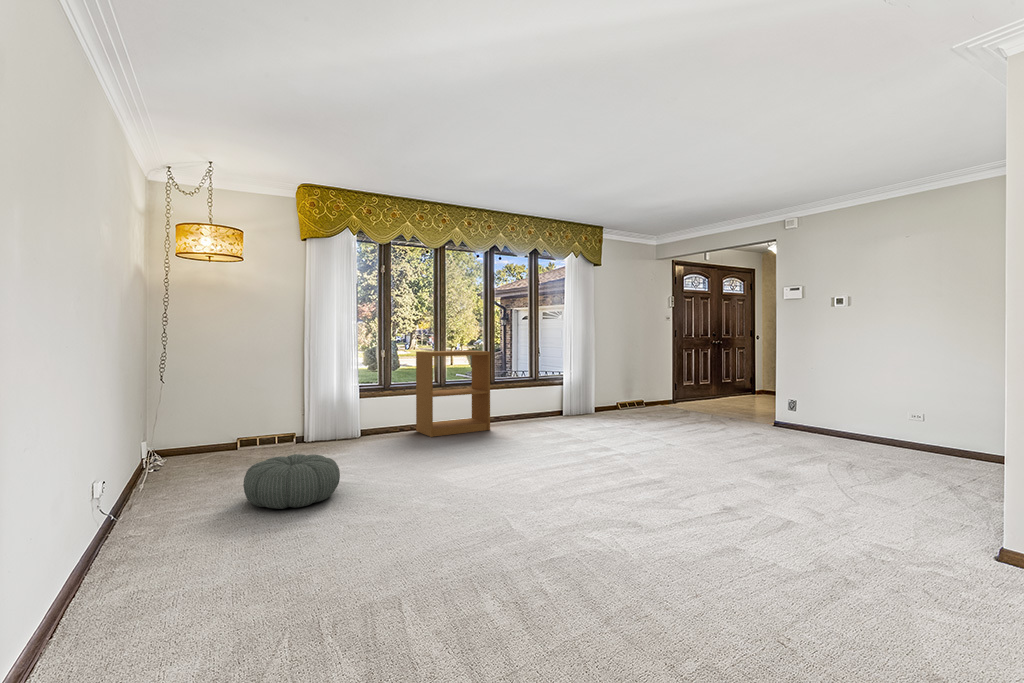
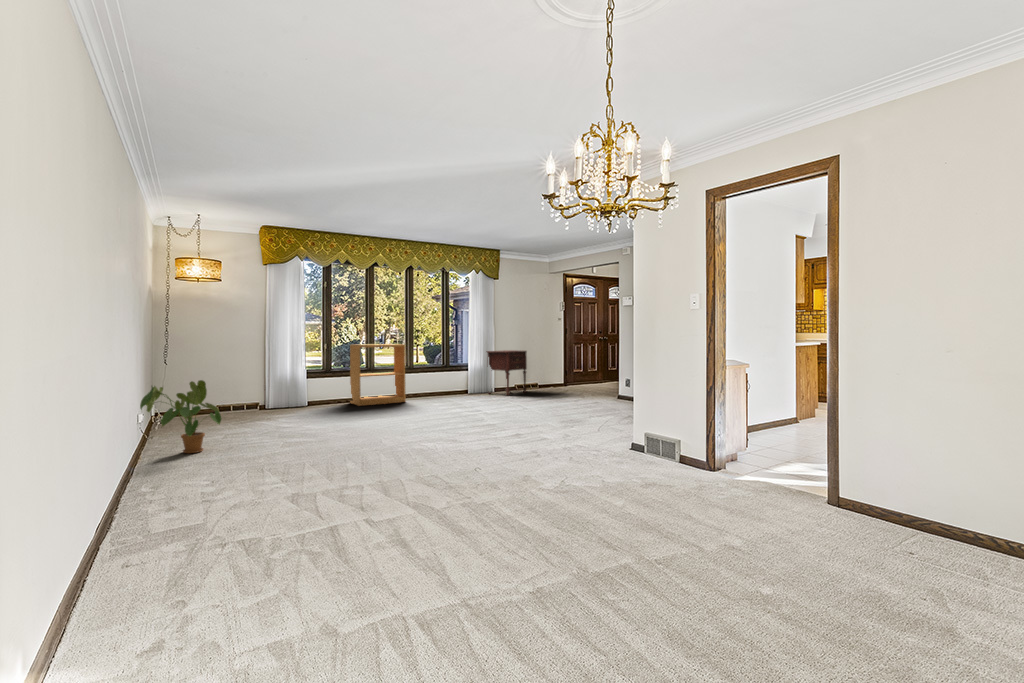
side table: none [587,358,639,419] -> present [487,350,527,395]
house plant: none [85,427,238,566] -> present [140,380,221,453]
pouf: present [243,454,340,509] -> none [223,407,285,436]

